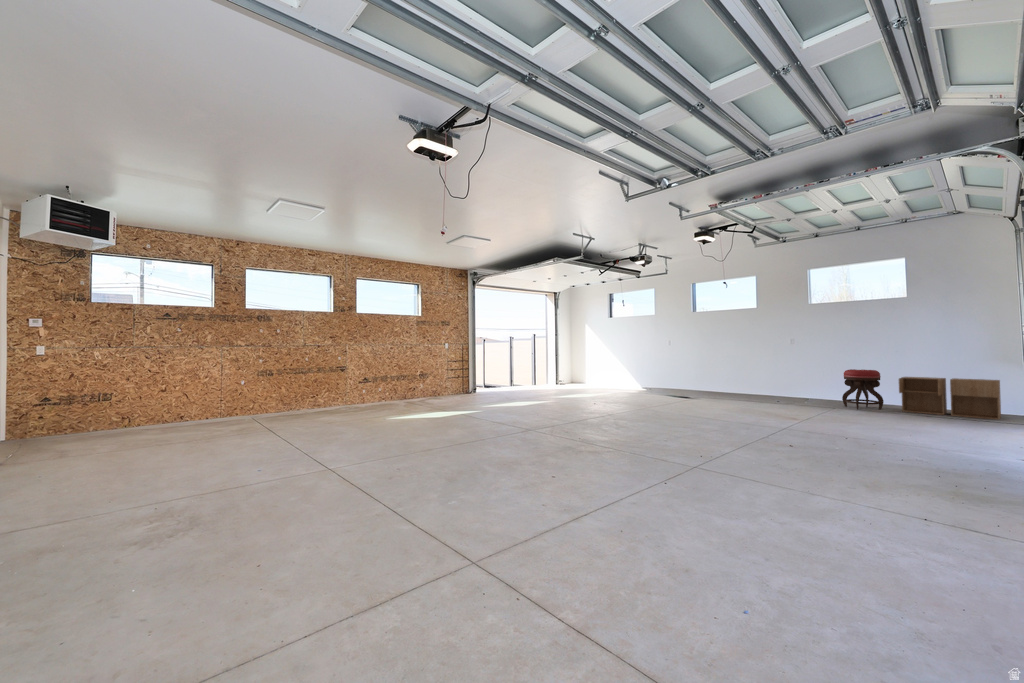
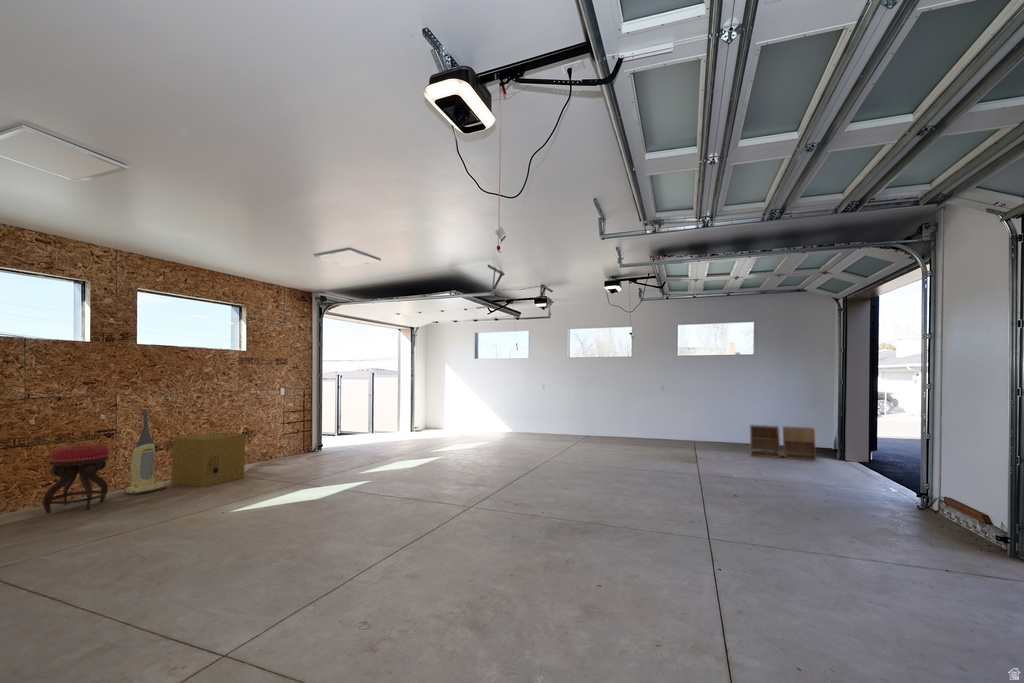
vacuum cleaner: none [351,355,372,407] -> present [124,409,166,495]
stool: present [842,369,884,410] -> present [43,445,109,513]
cardboard box: none [377,372,417,405] -> present [171,433,246,487]

